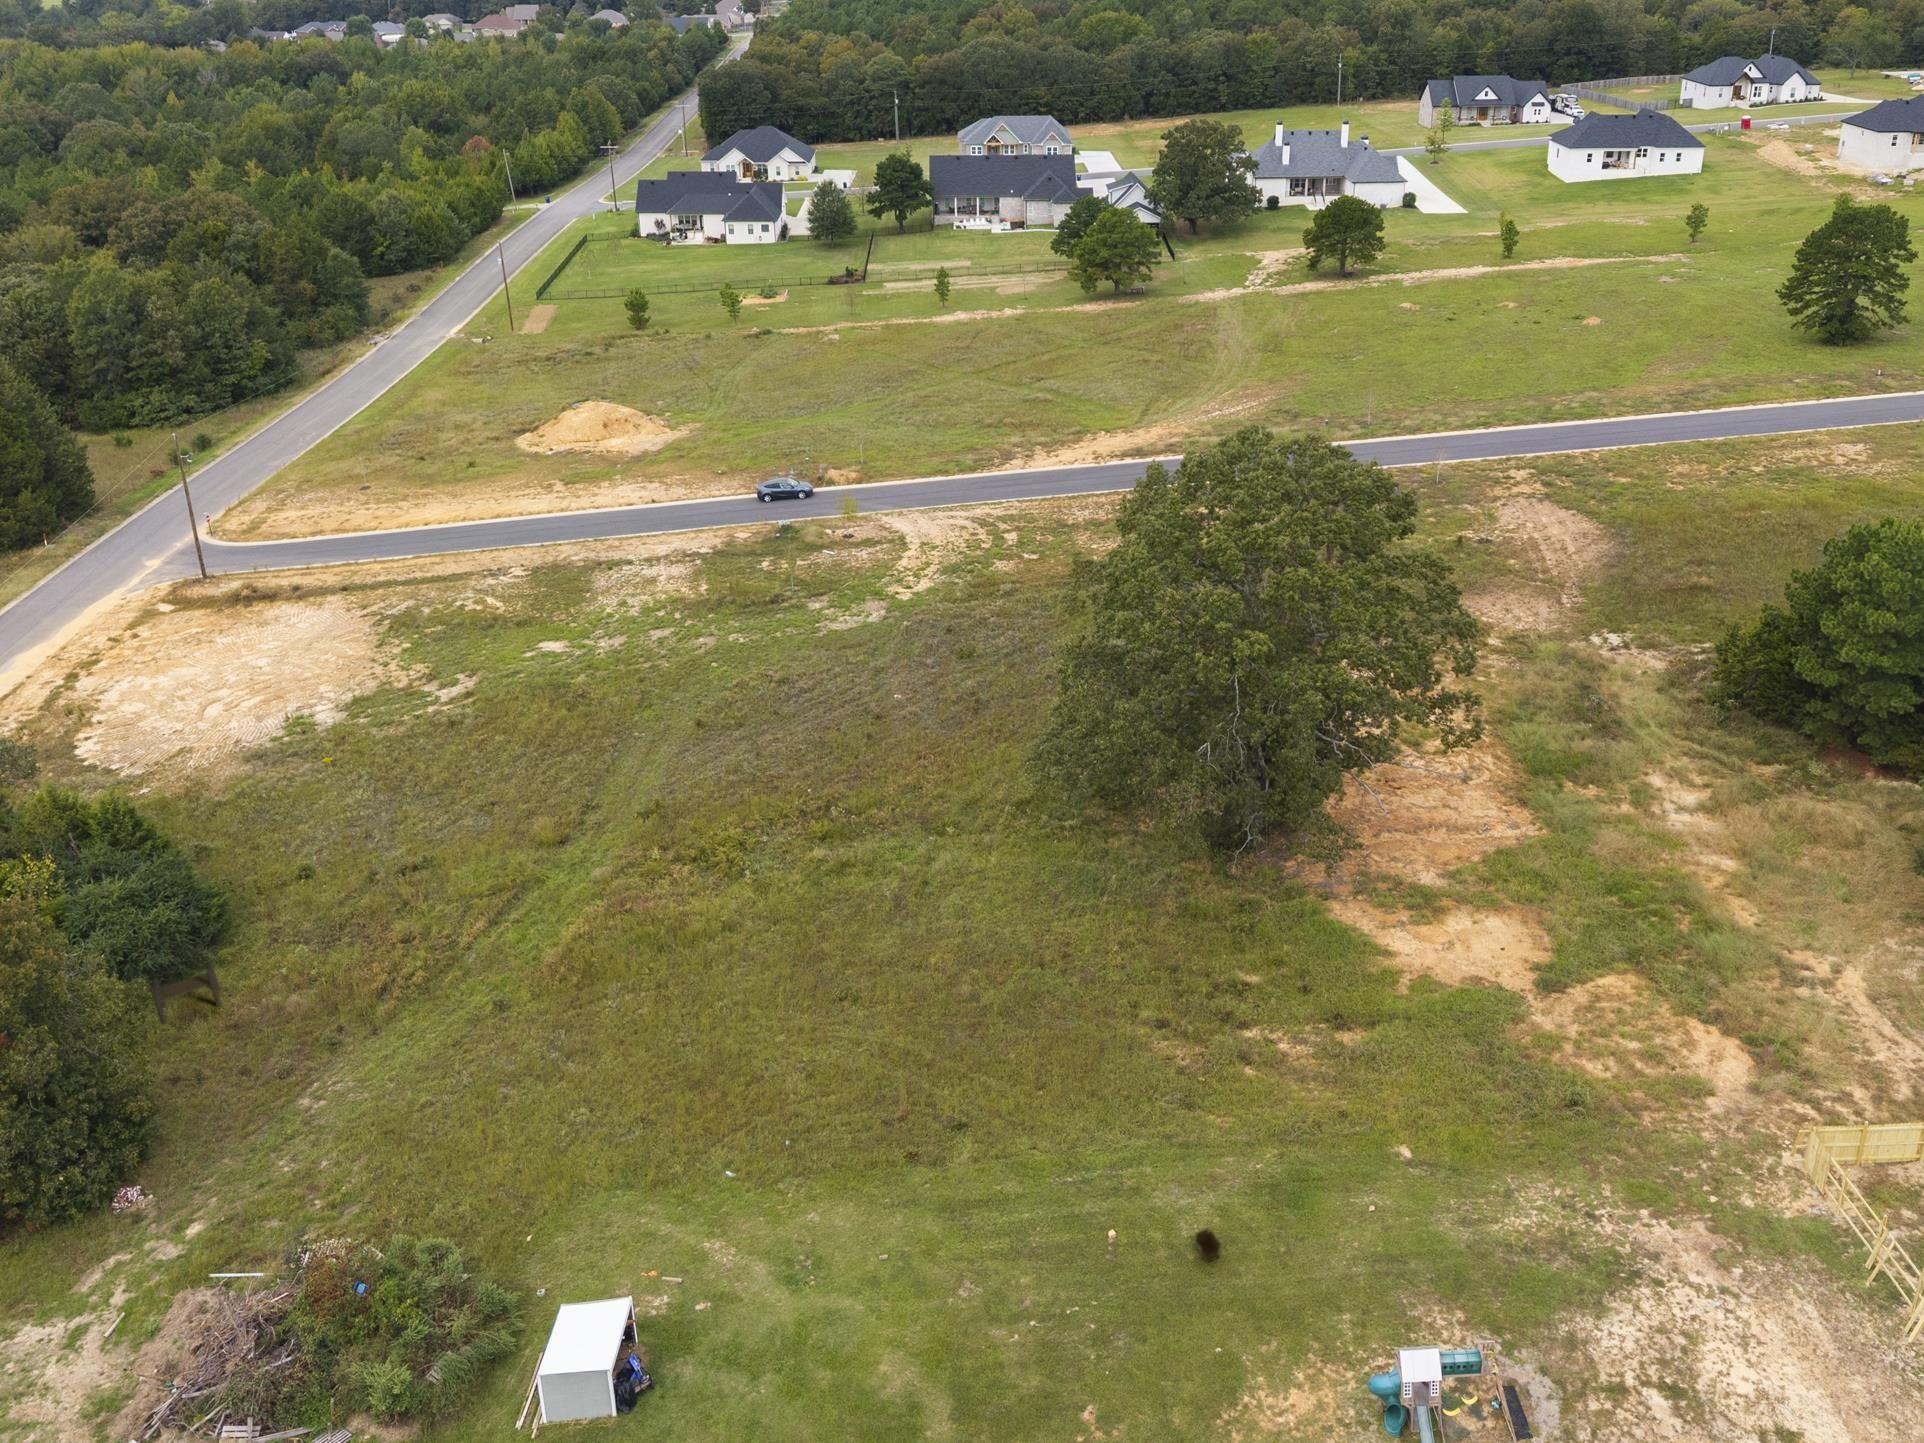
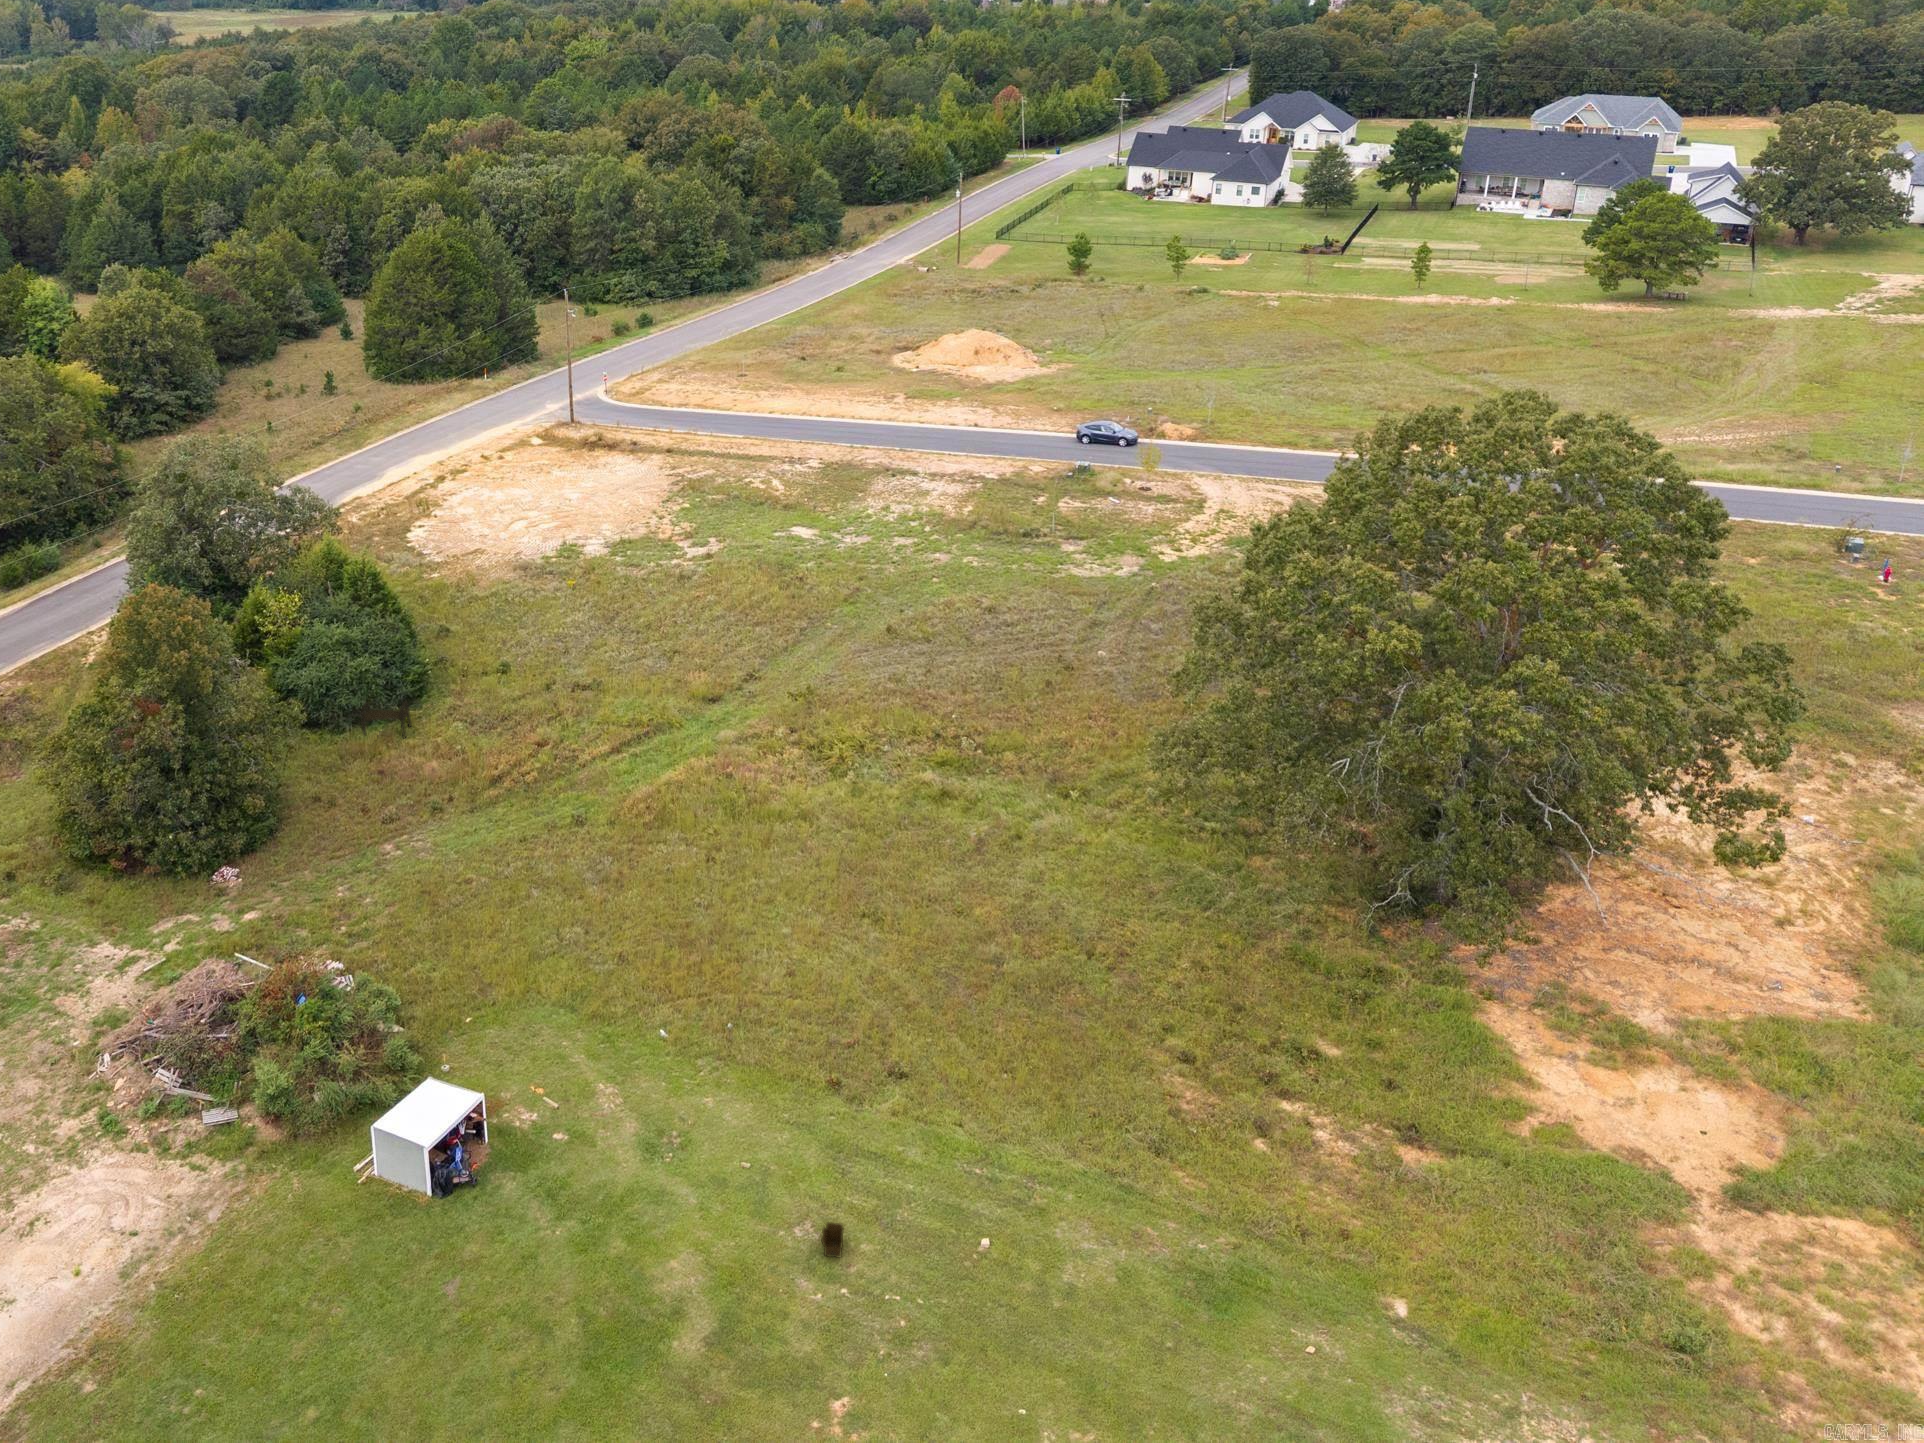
cardboard box: present [1196,1229,1220,1262] -> present [821,1222,843,1258]

